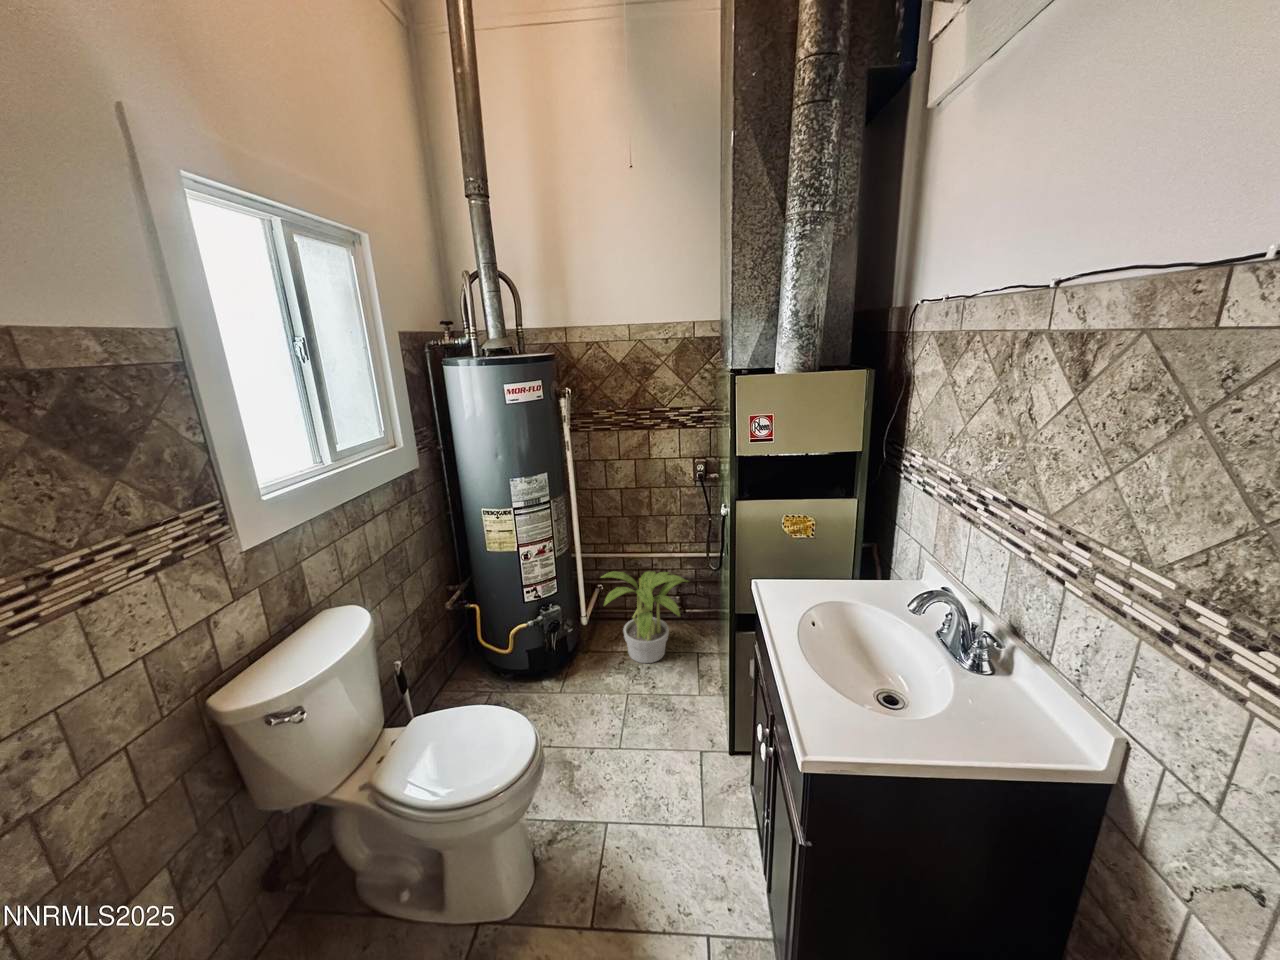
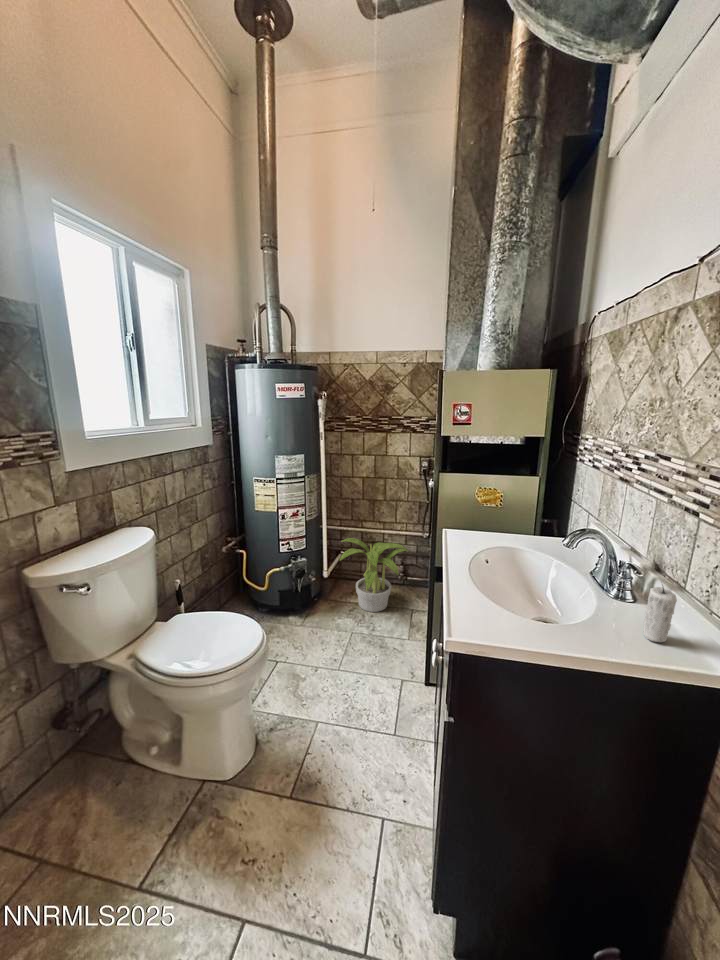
candle: none [1010,666,1047,731] -> present [643,587,677,642]

